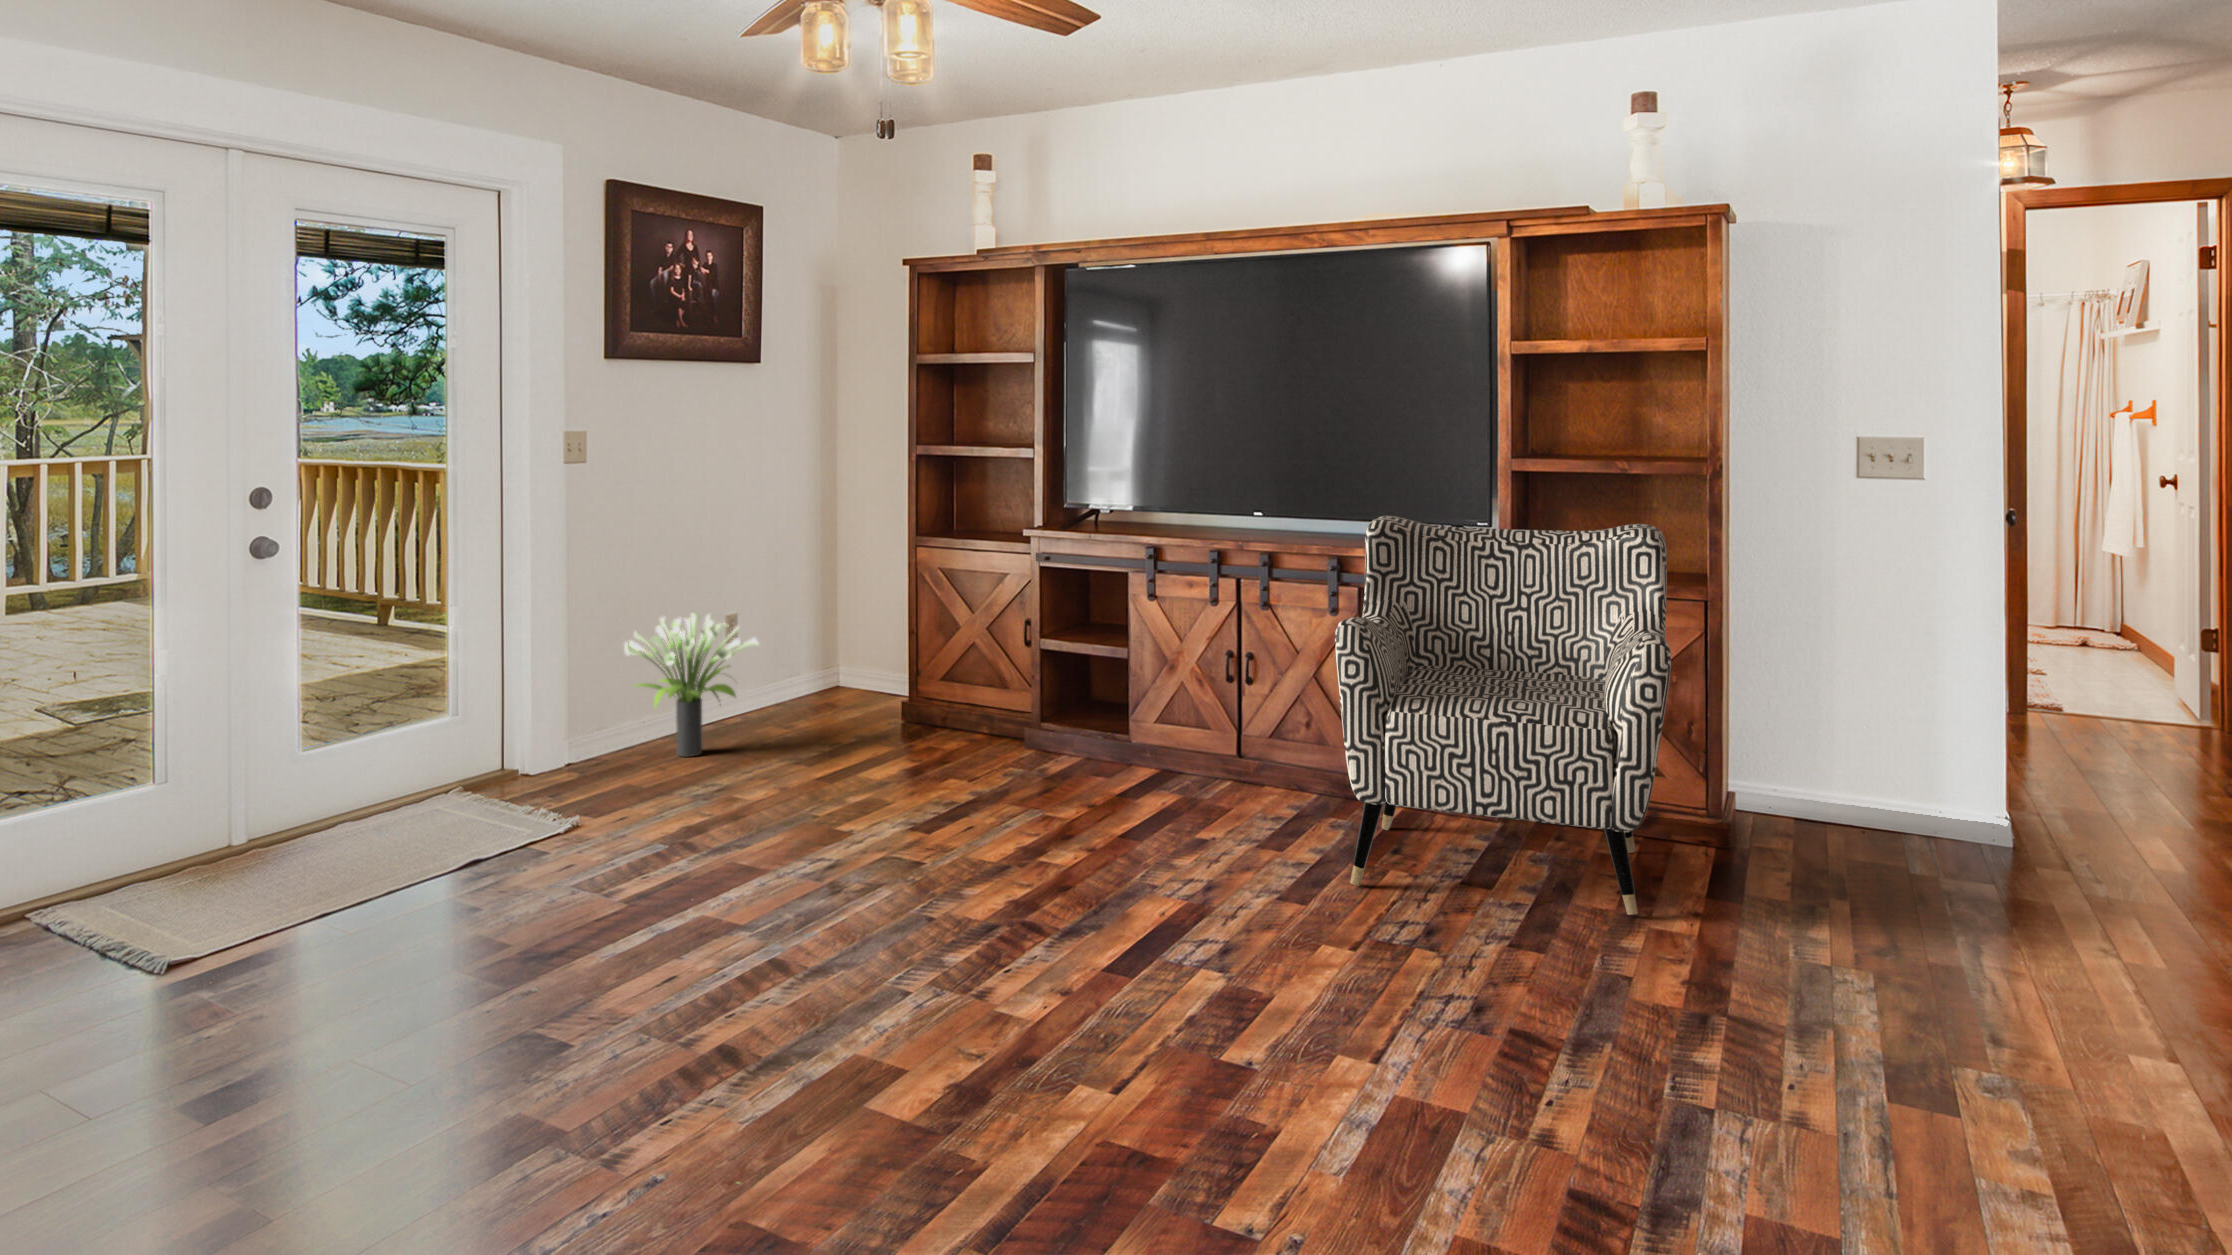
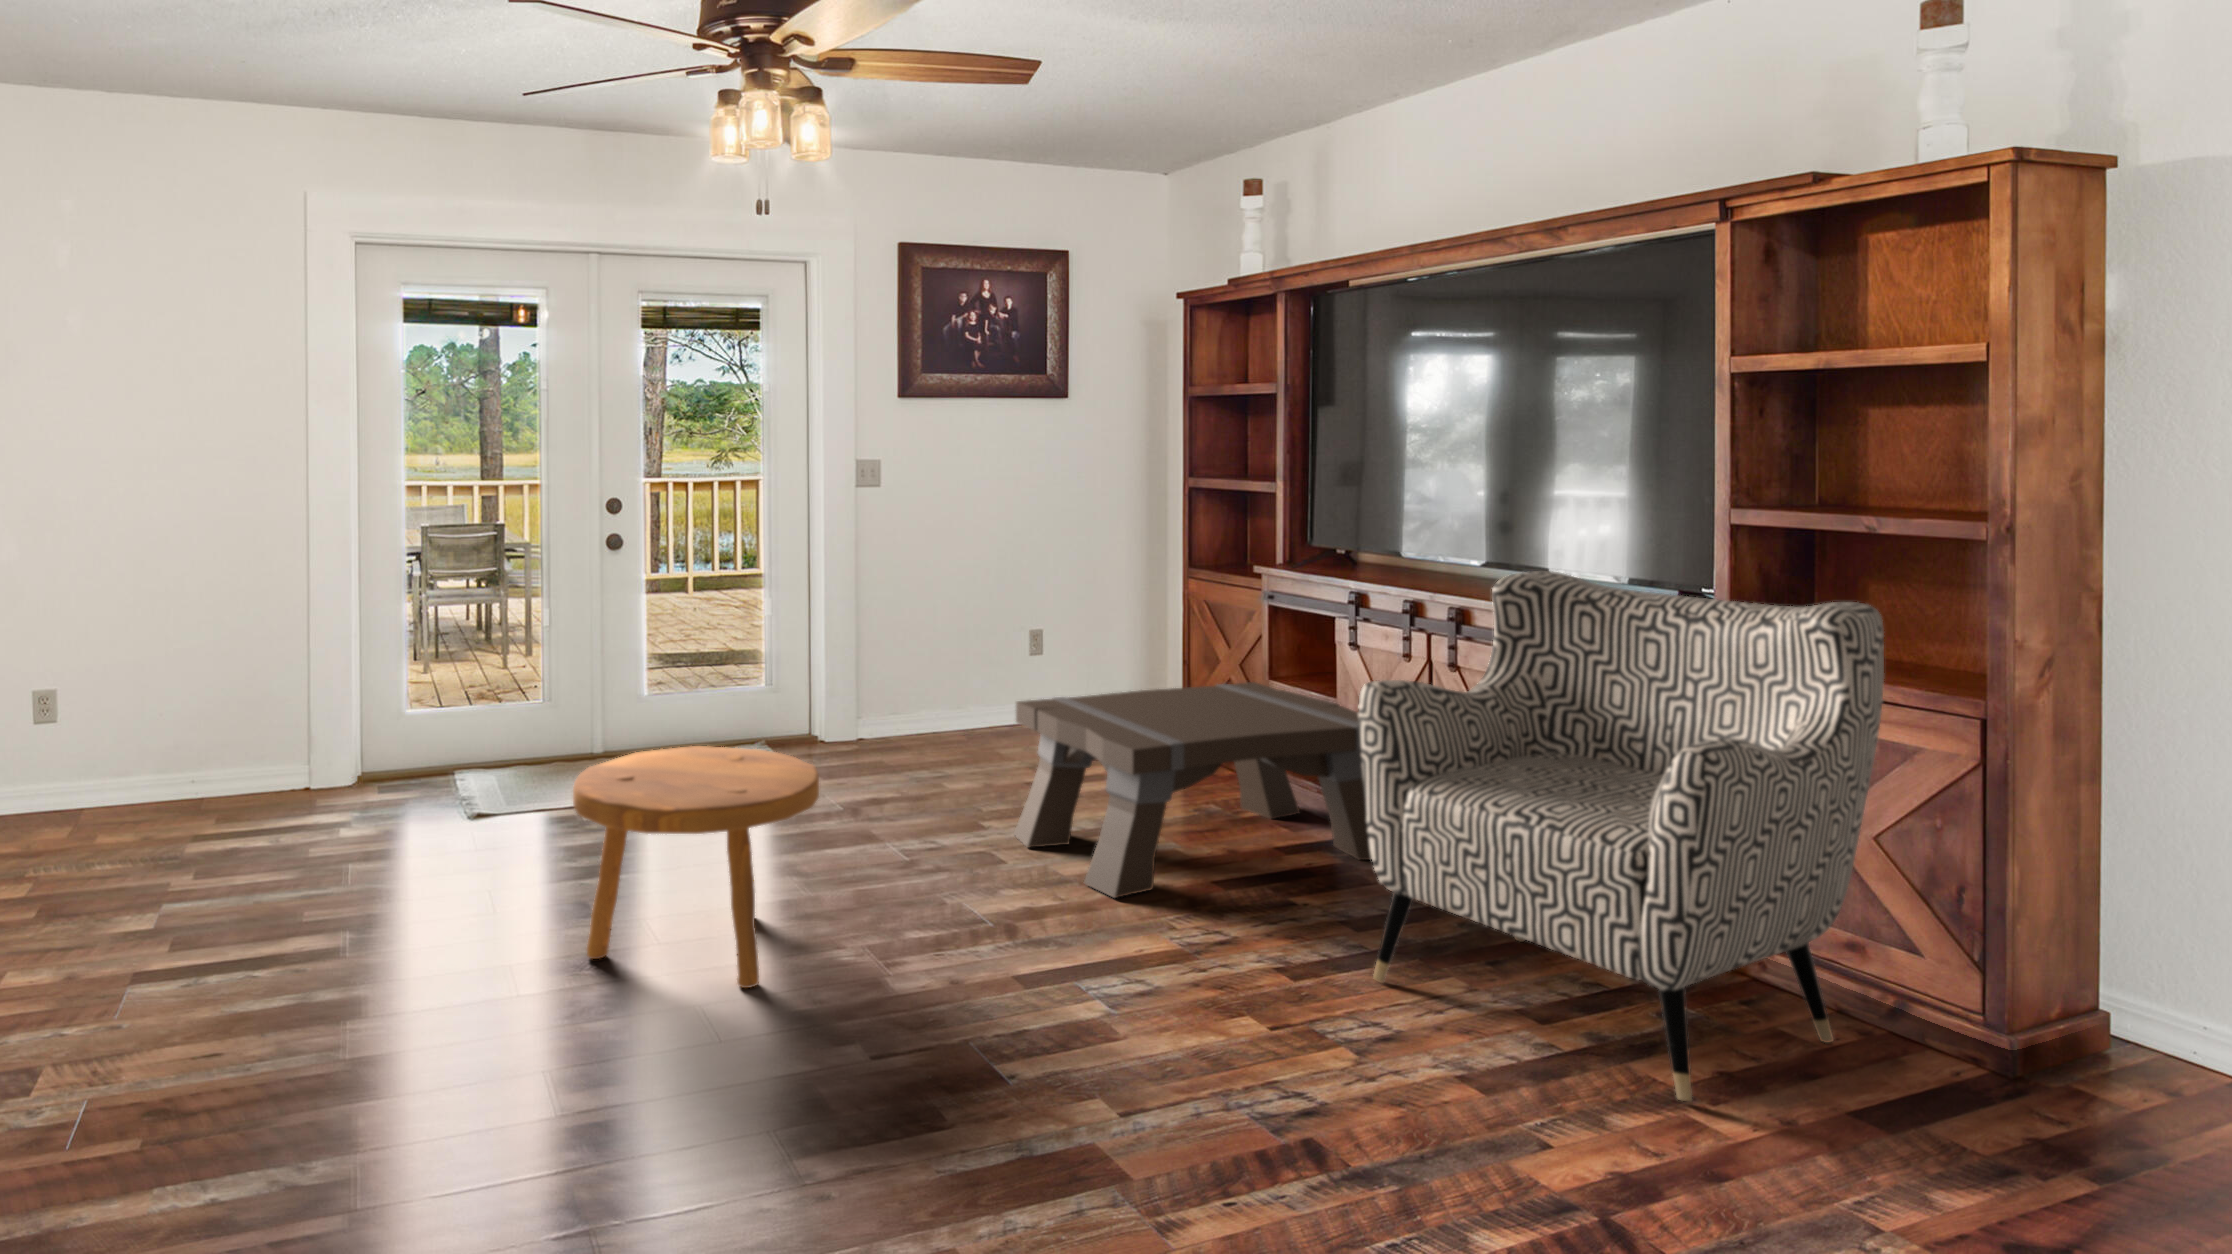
potted plant: present [624,612,759,757] -> none [901,618,1014,746]
coffee table: none [887,643,1230,870] -> present [1014,682,1372,898]
footstool: none [600,781,912,1085] -> present [573,746,819,988]

